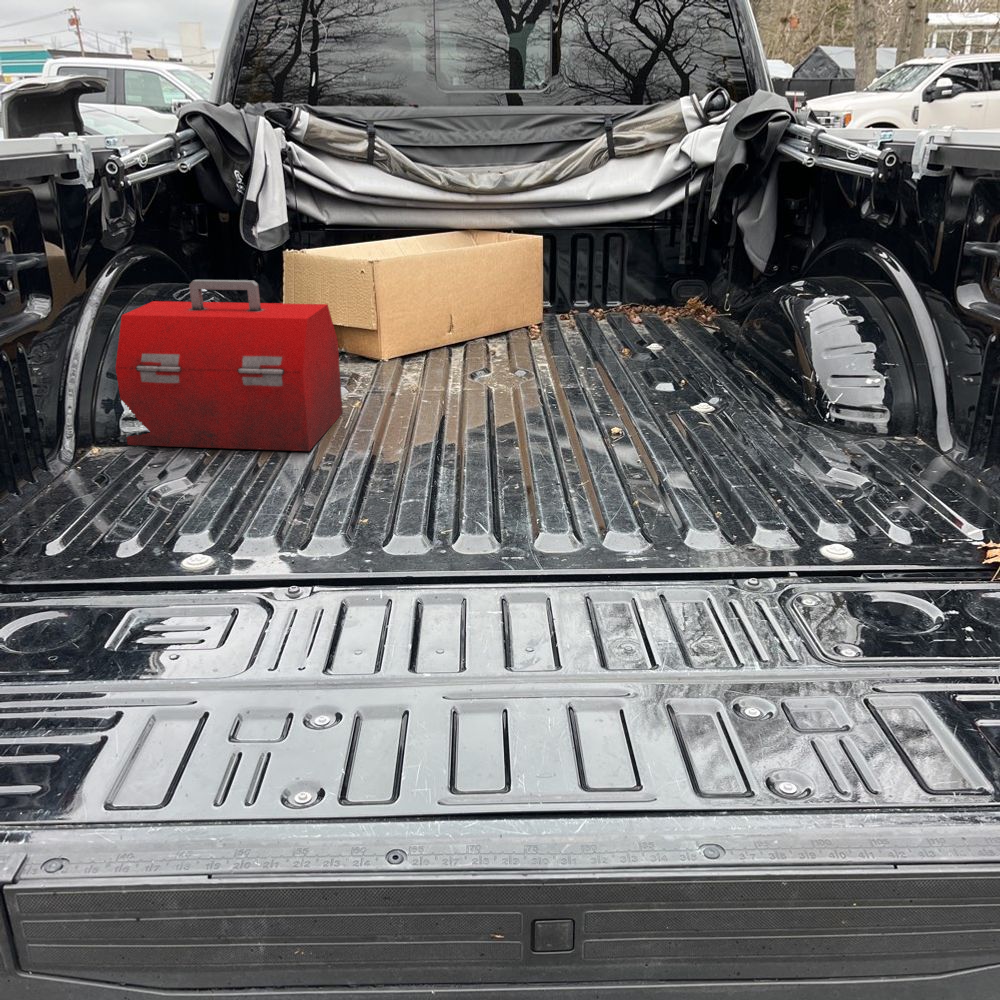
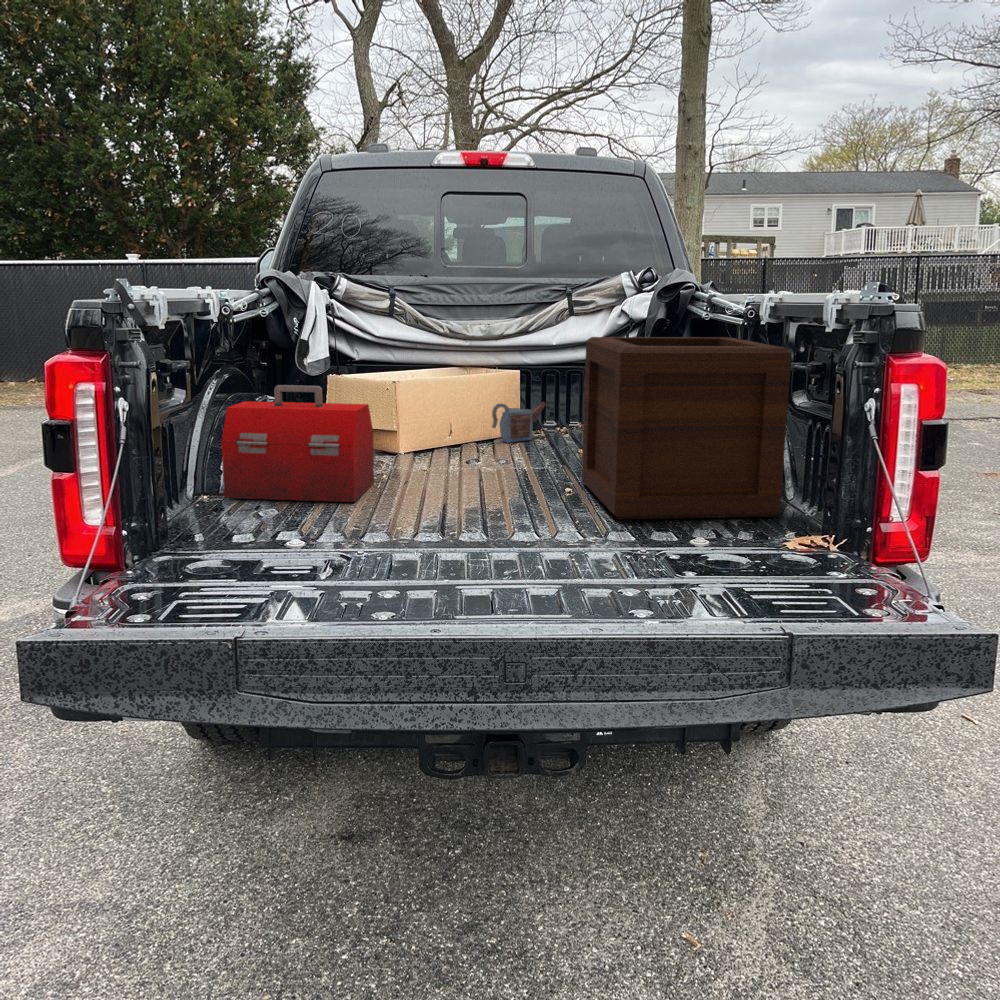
wooden crate: none [631,196,968,482] -> present [582,337,792,519]
watering can: none [505,276,578,335] -> present [492,402,546,443]

